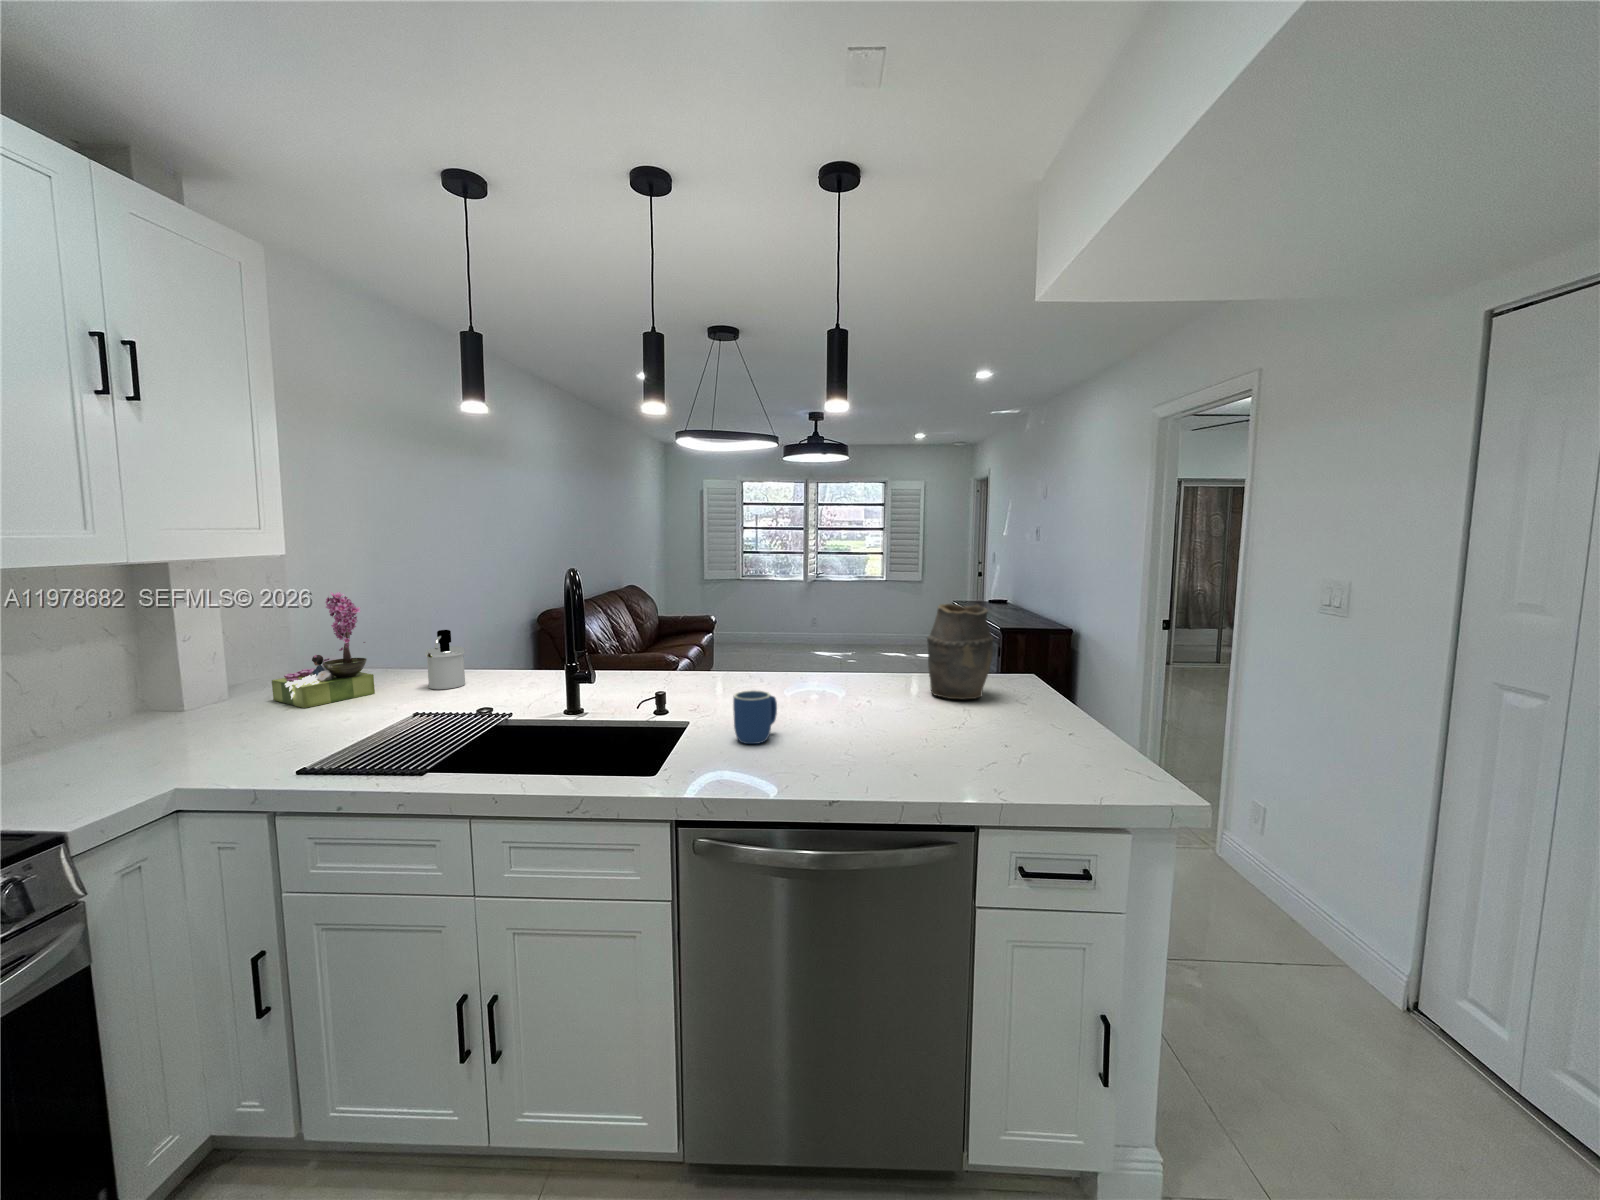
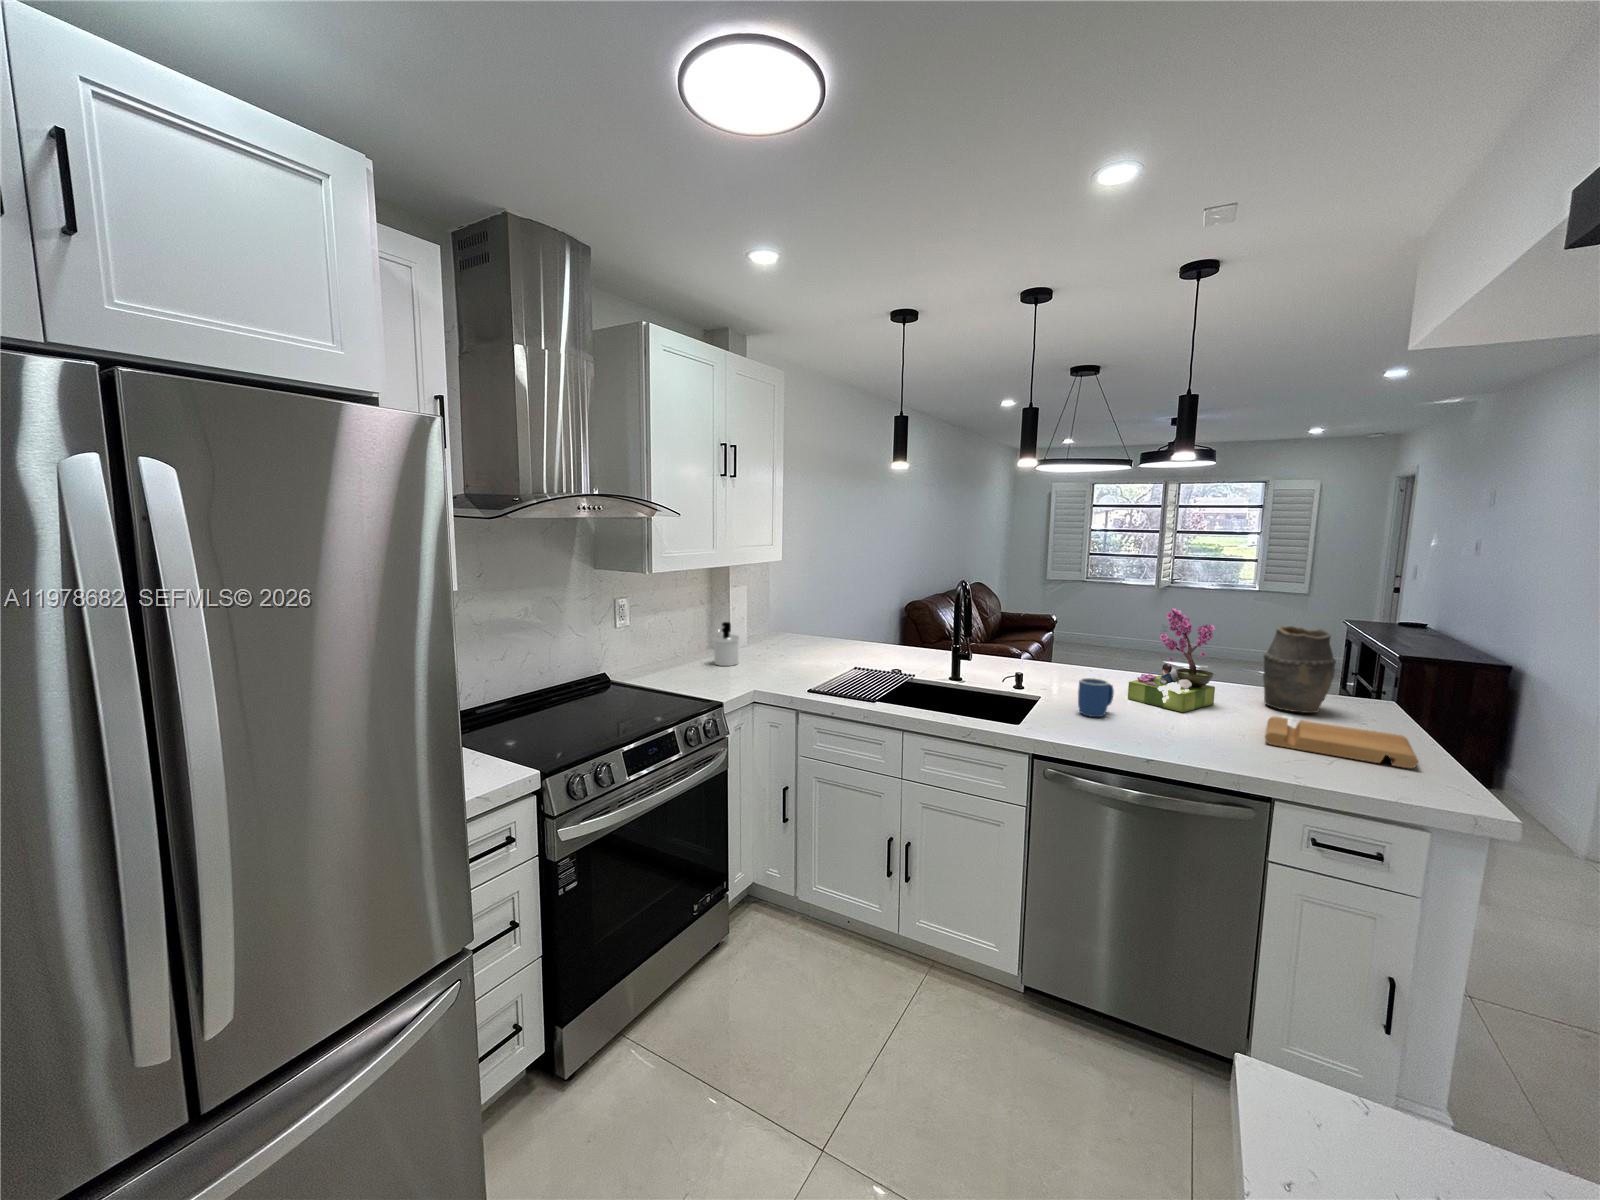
flower arrangement: present [272,592,375,708] -> present [1128,608,1215,712]
soap dispenser: present [425,630,465,689] -> present [713,622,739,666]
cutting board: none [943,710,1096,754] -> present [1265,717,1418,768]

